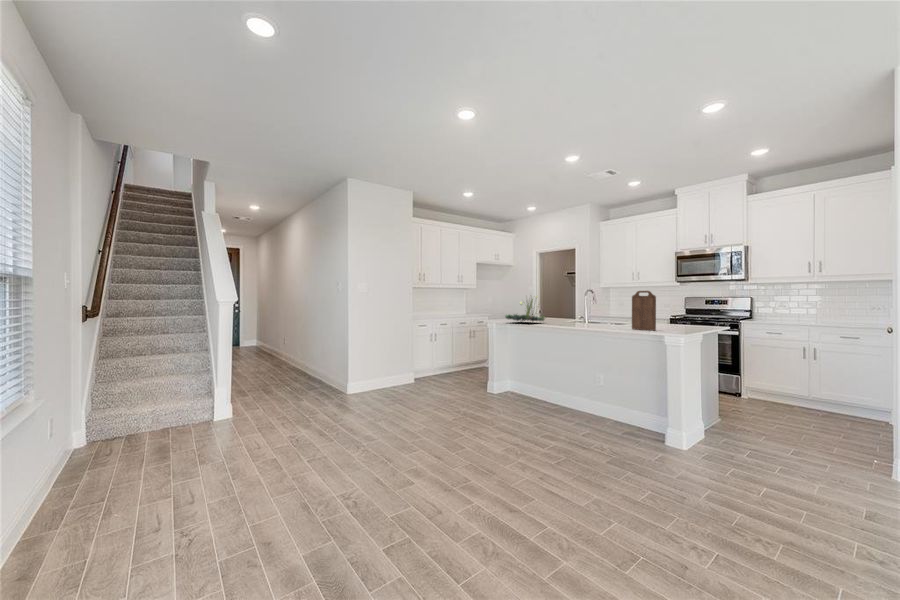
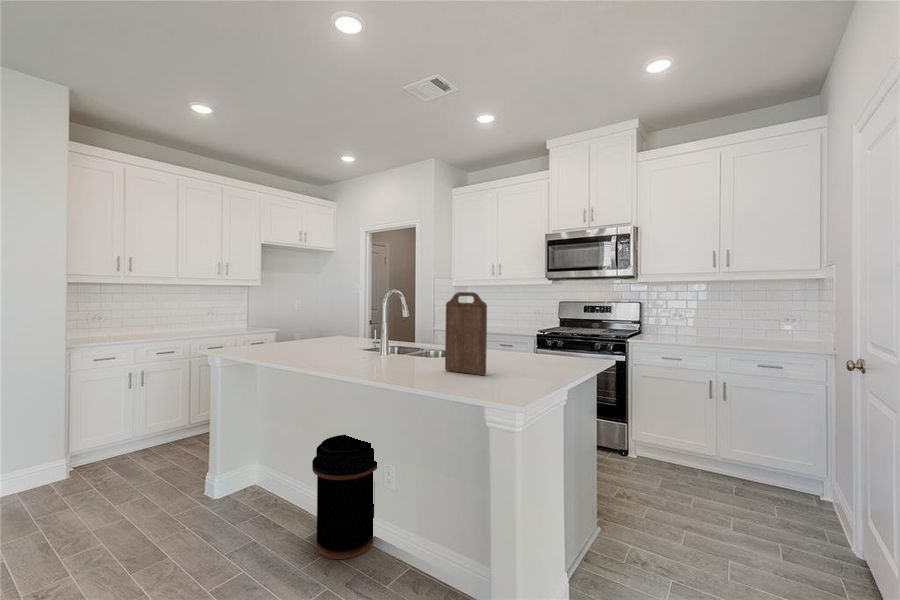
plant: present [505,296,545,321] -> none [235,295,322,349]
trash can: none [557,364,591,420] -> present [312,435,377,559]

